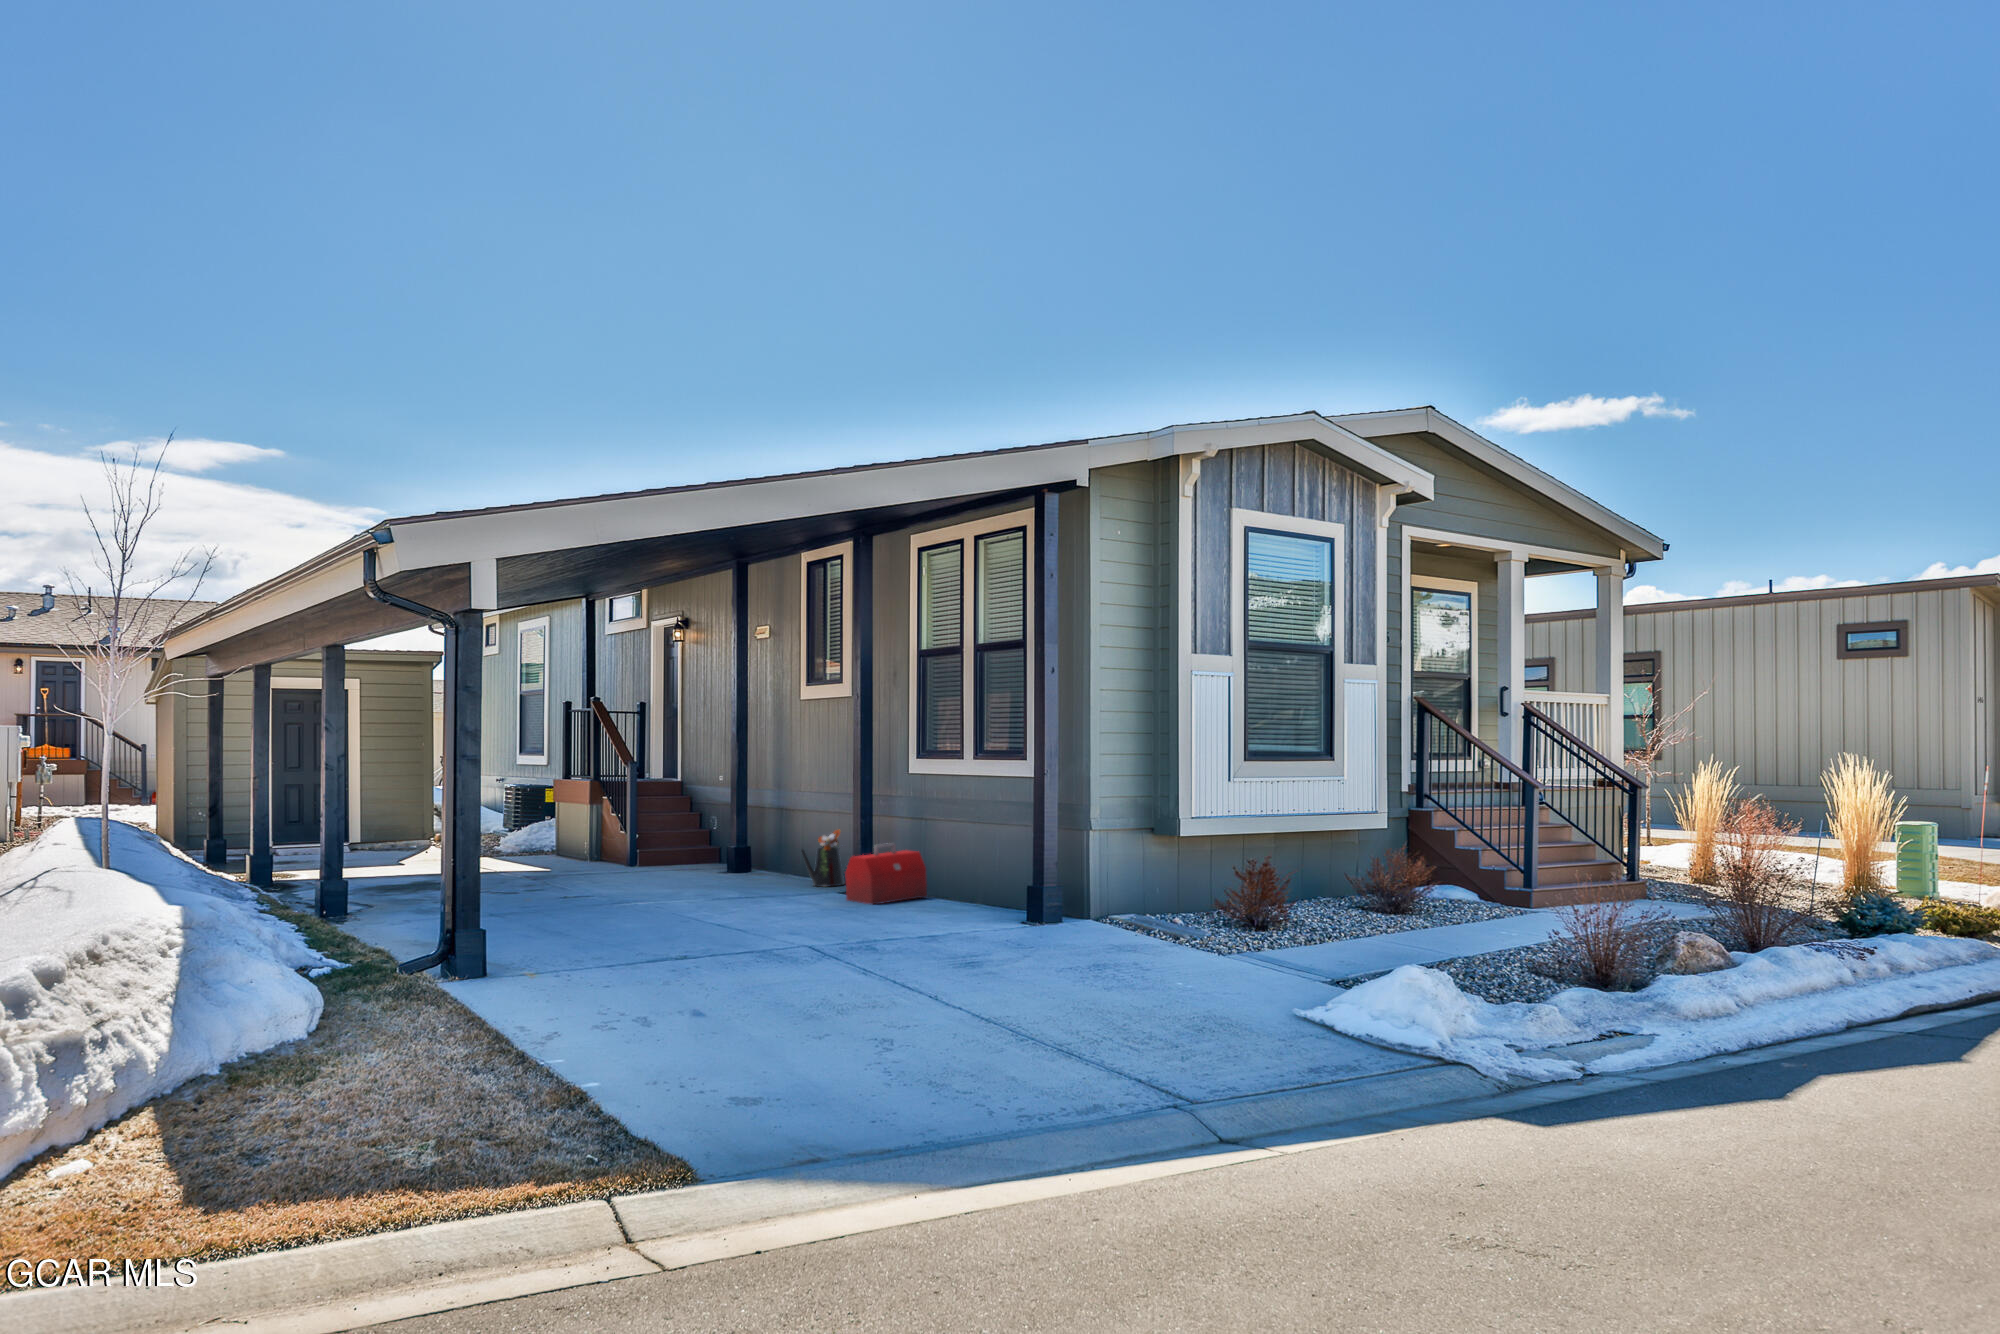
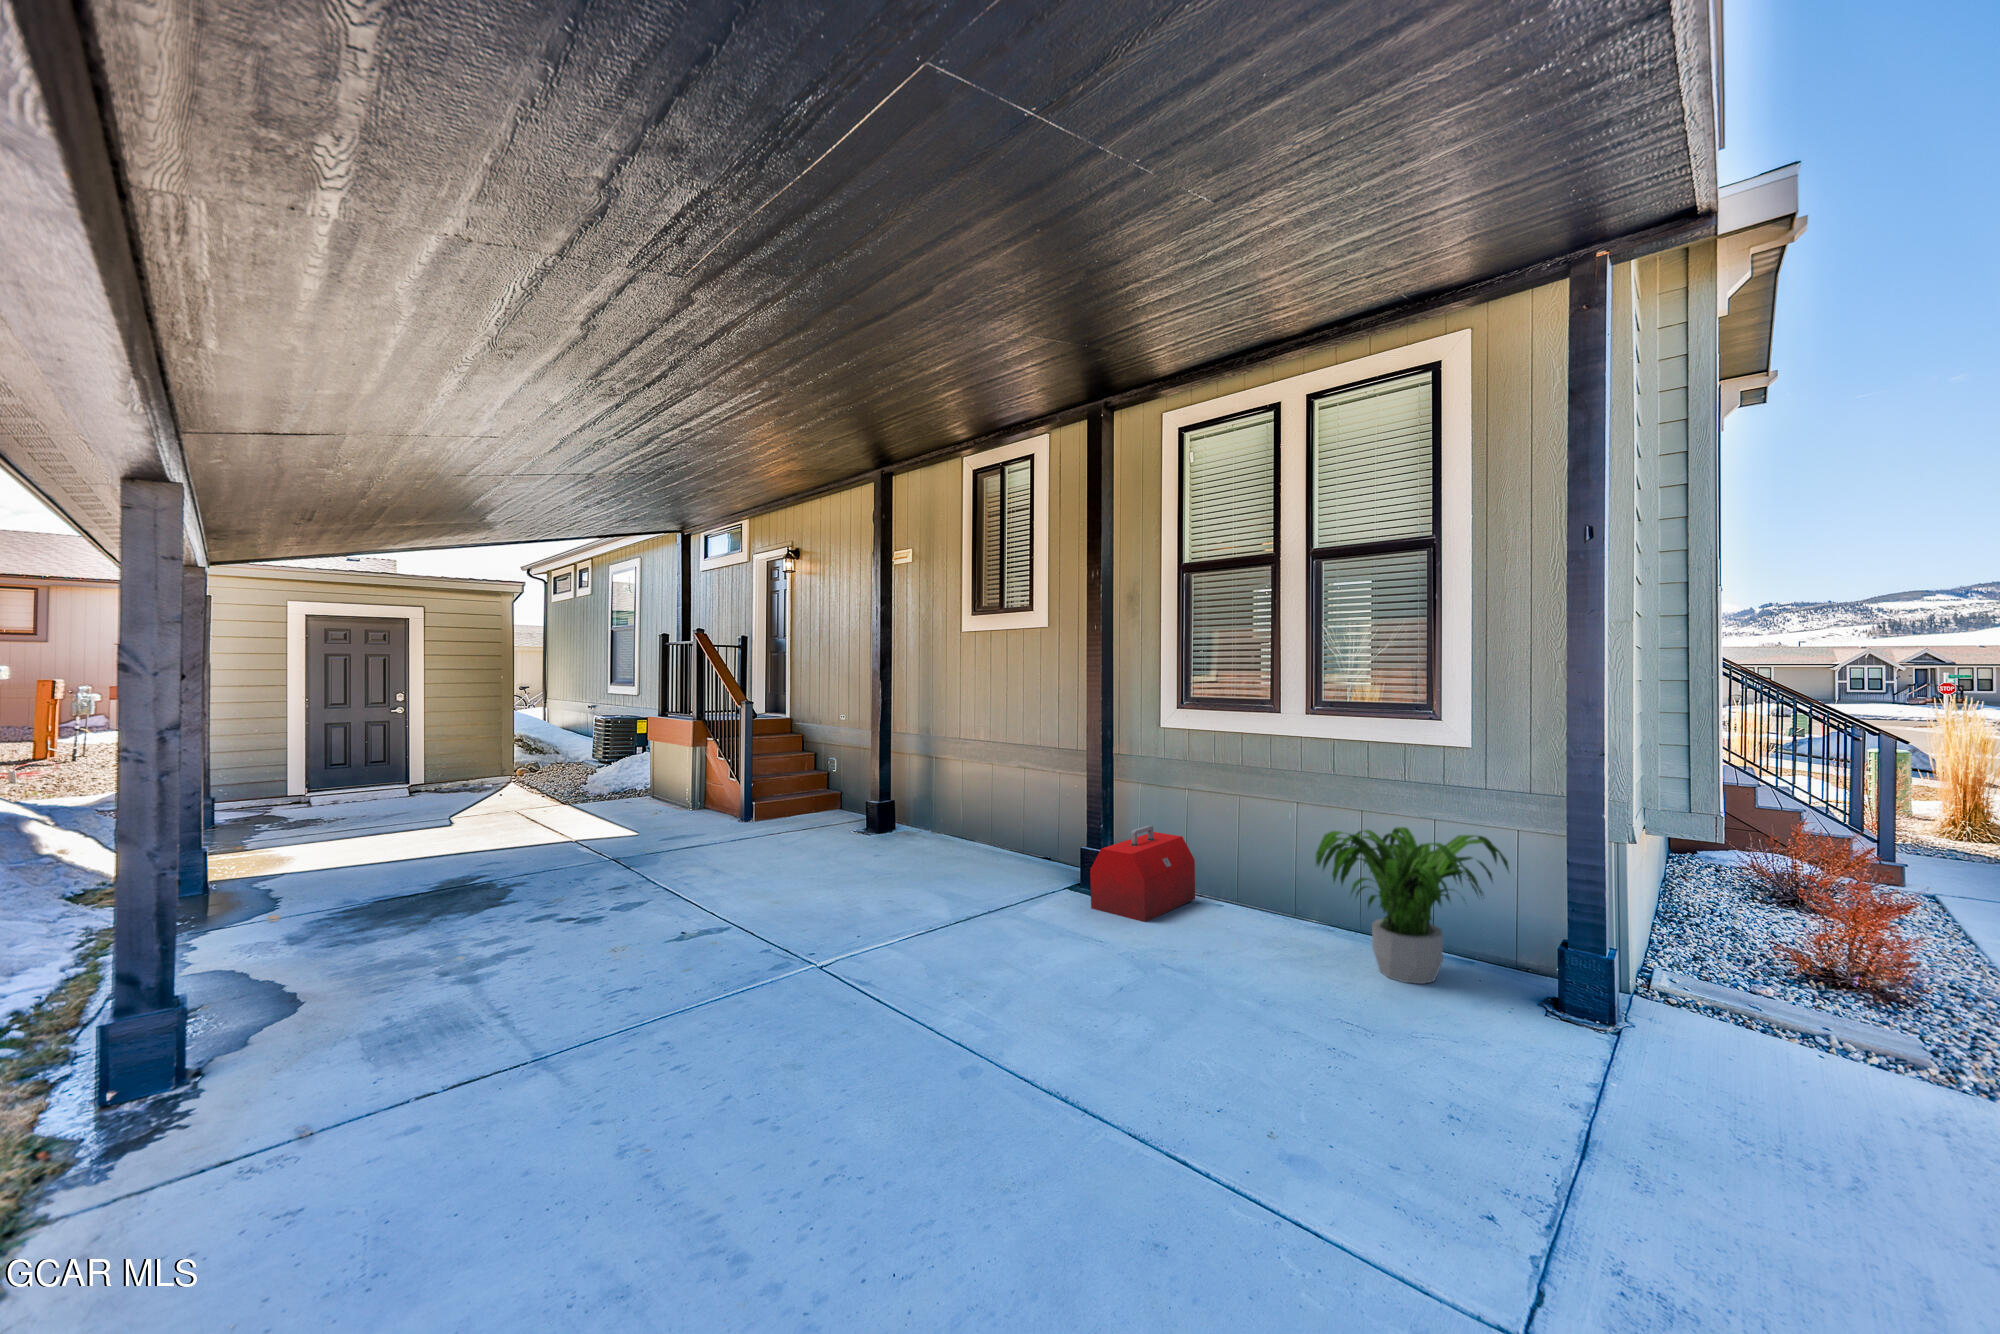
watering can: present [801,830,845,887] -> none [986,793,1044,869]
potted plant: none [933,830,1045,921] -> present [1316,827,1509,984]

